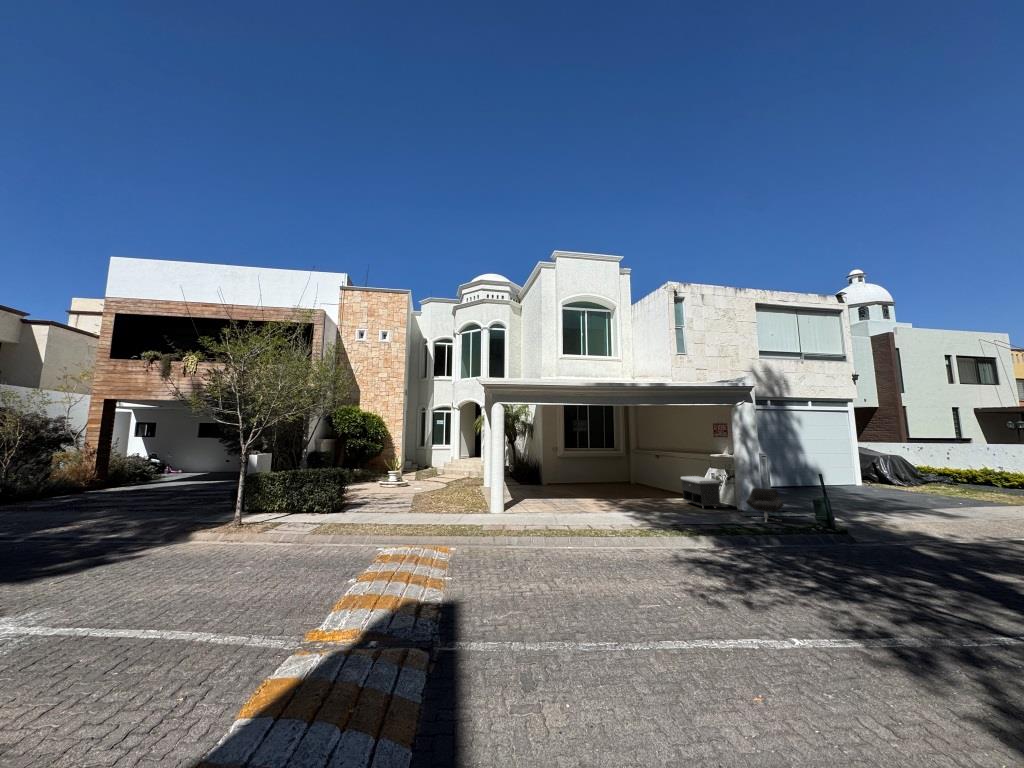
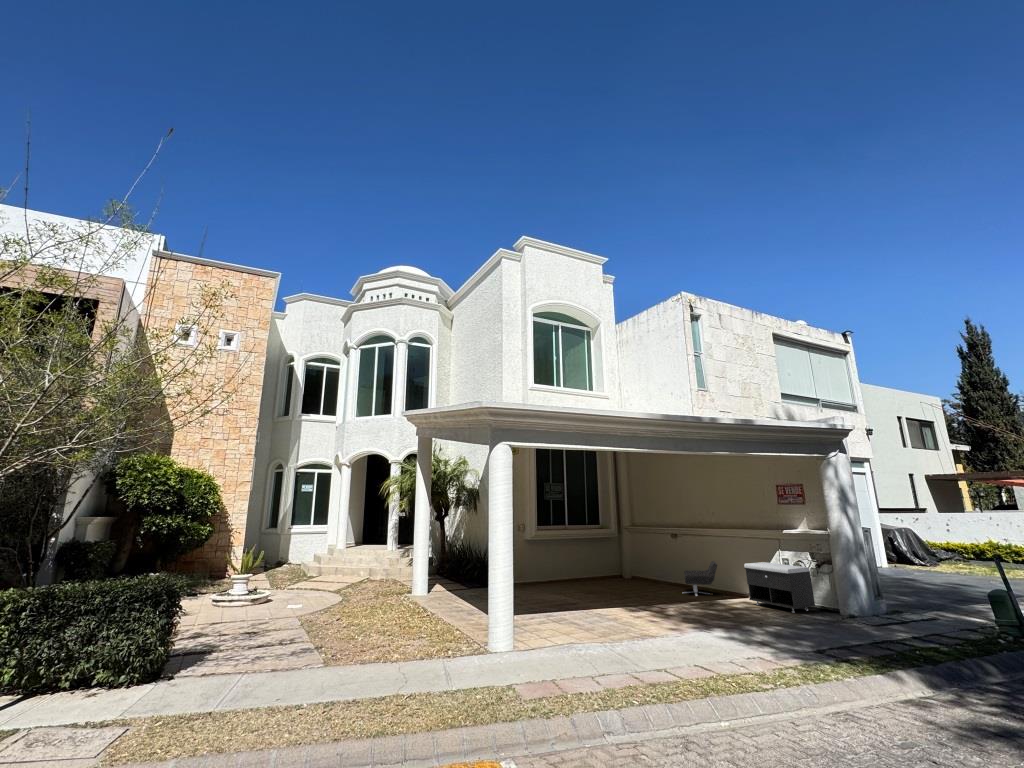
lounge chair: present [746,488,784,522] -> present [684,561,717,596]

